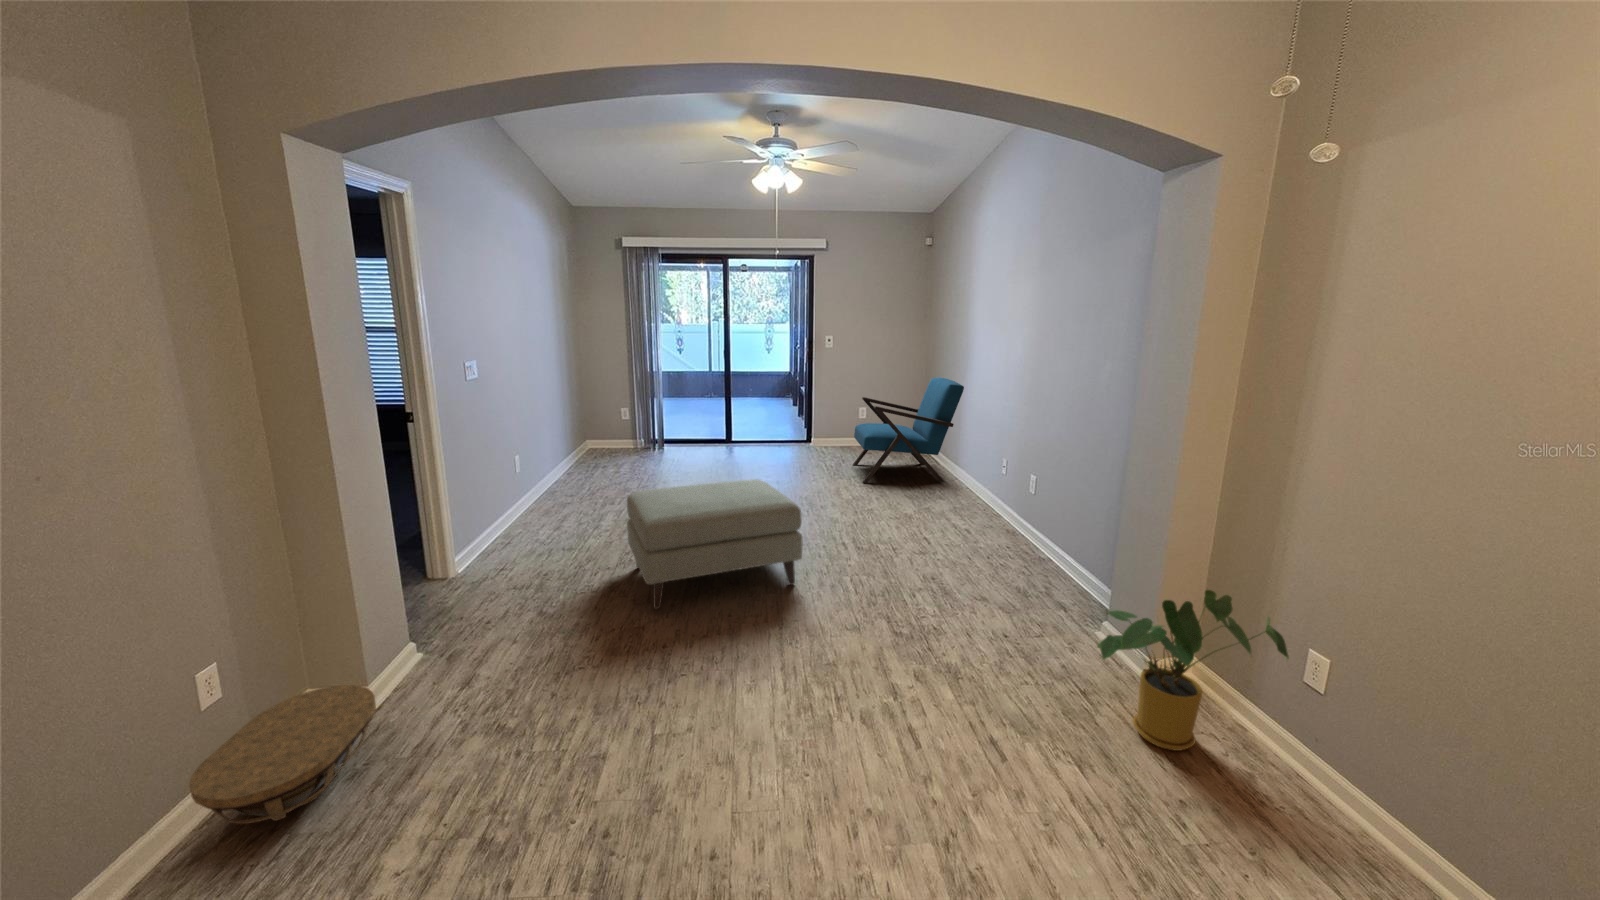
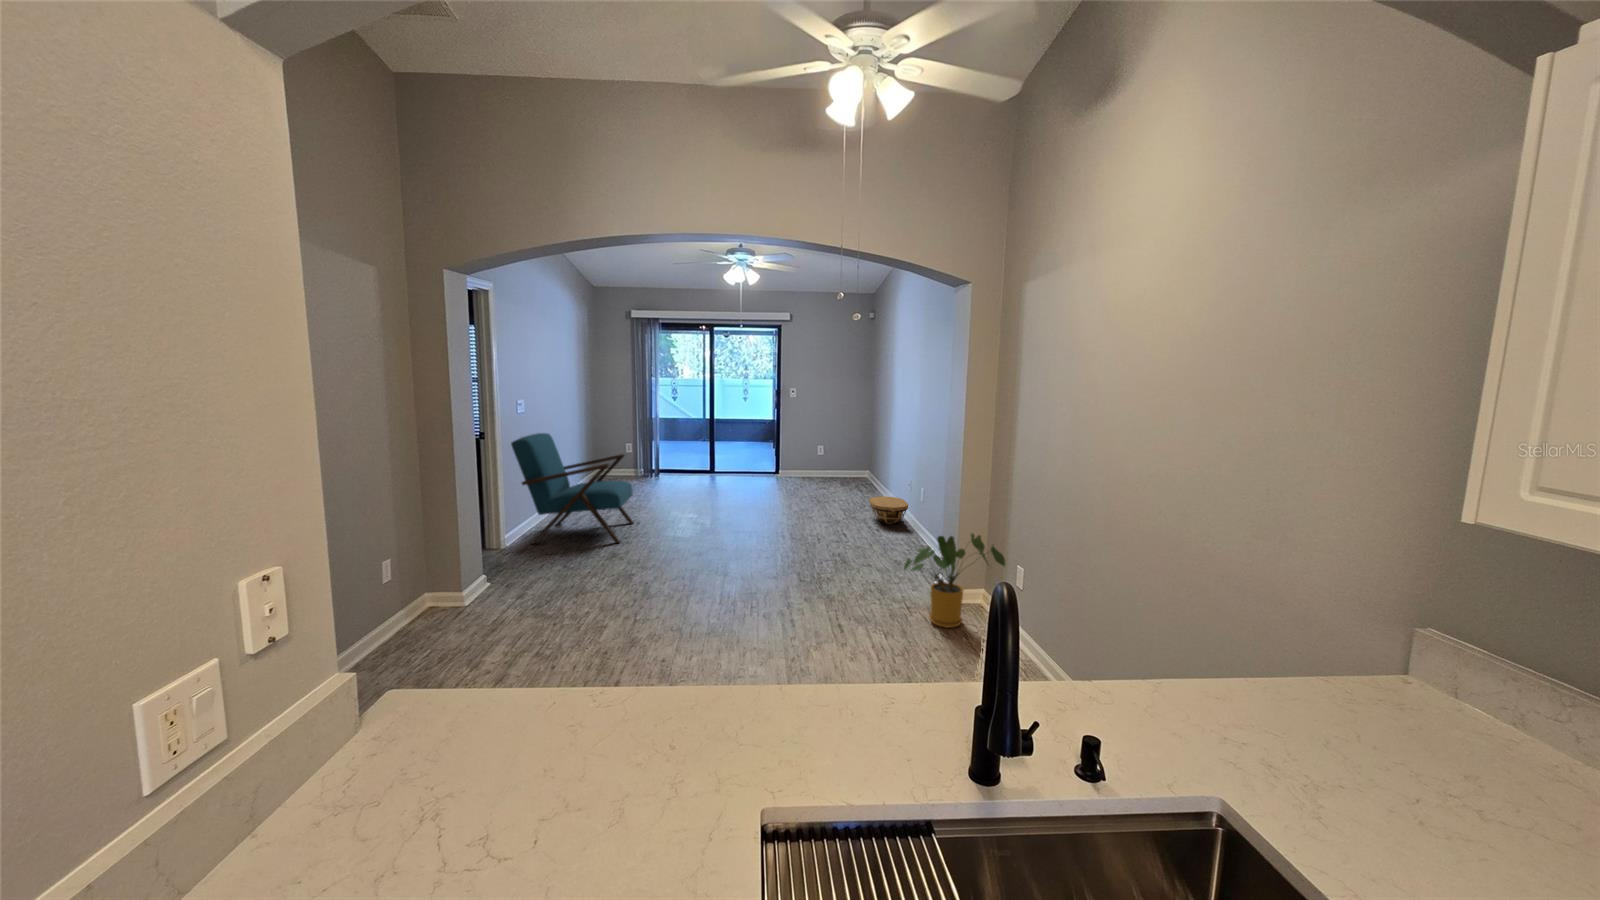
armchair: present [853,378,964,482] -> present [511,433,634,544]
ottoman: present [627,479,803,609] -> none [627,485,746,565]
basket: present [189,685,376,824] -> present [869,496,908,524]

